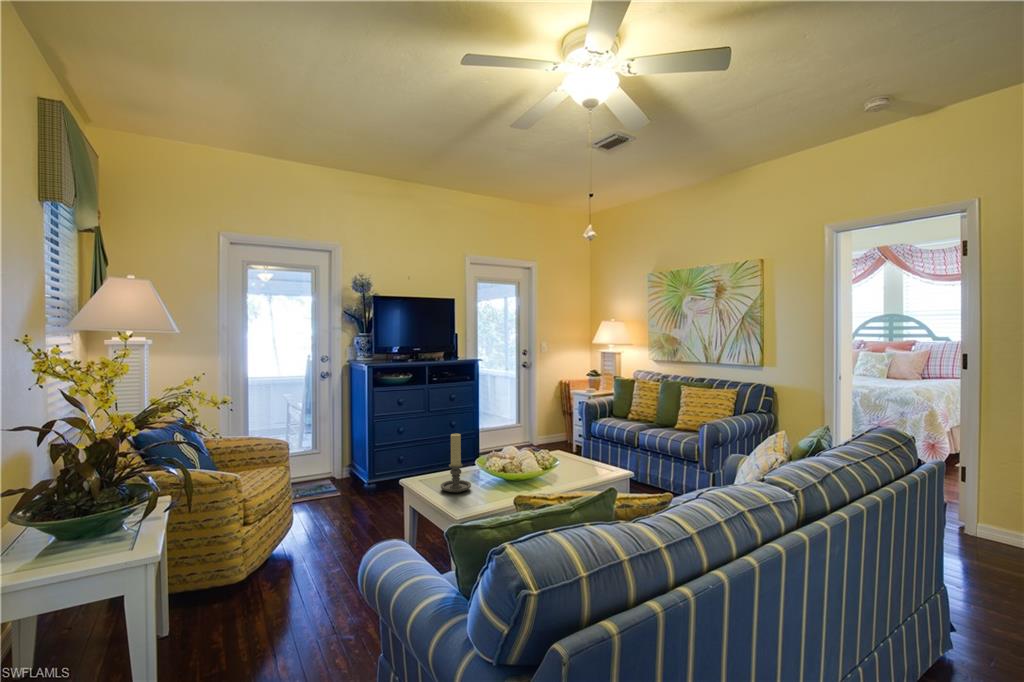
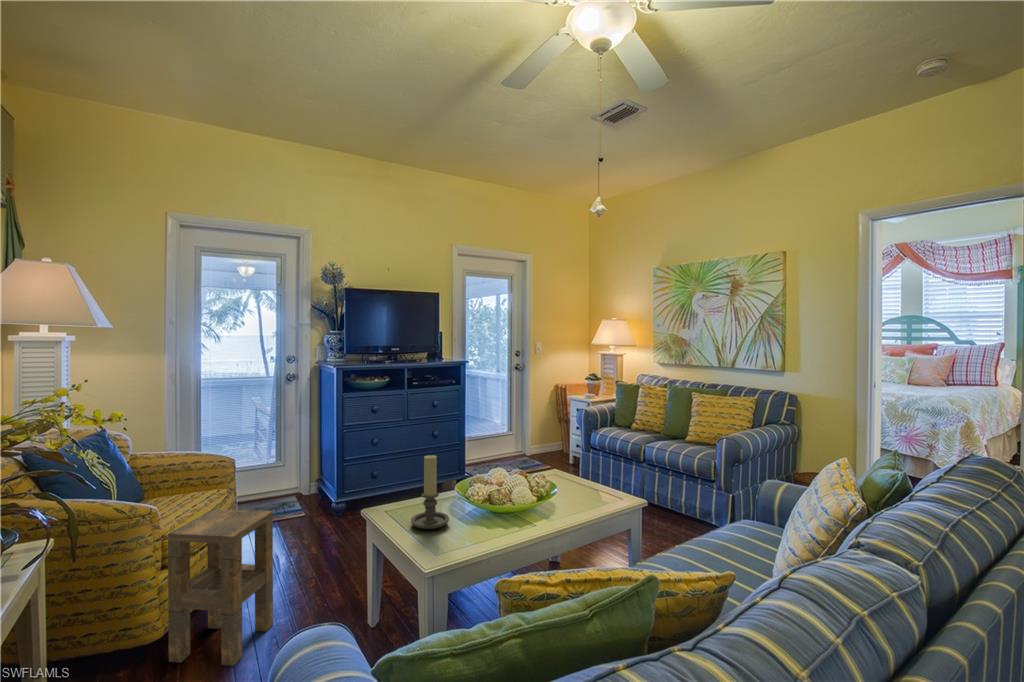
side table: none [249,480,328,601] -> present [168,509,273,666]

